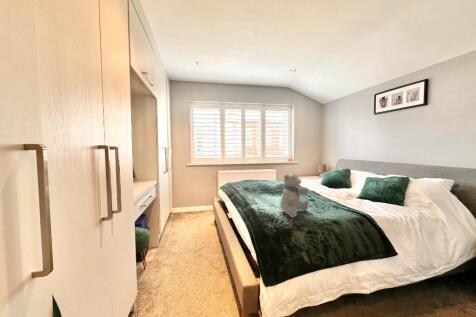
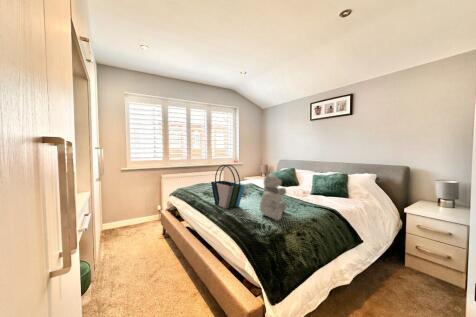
tote bag: none [246,163,271,203] -> present [211,165,244,209]

